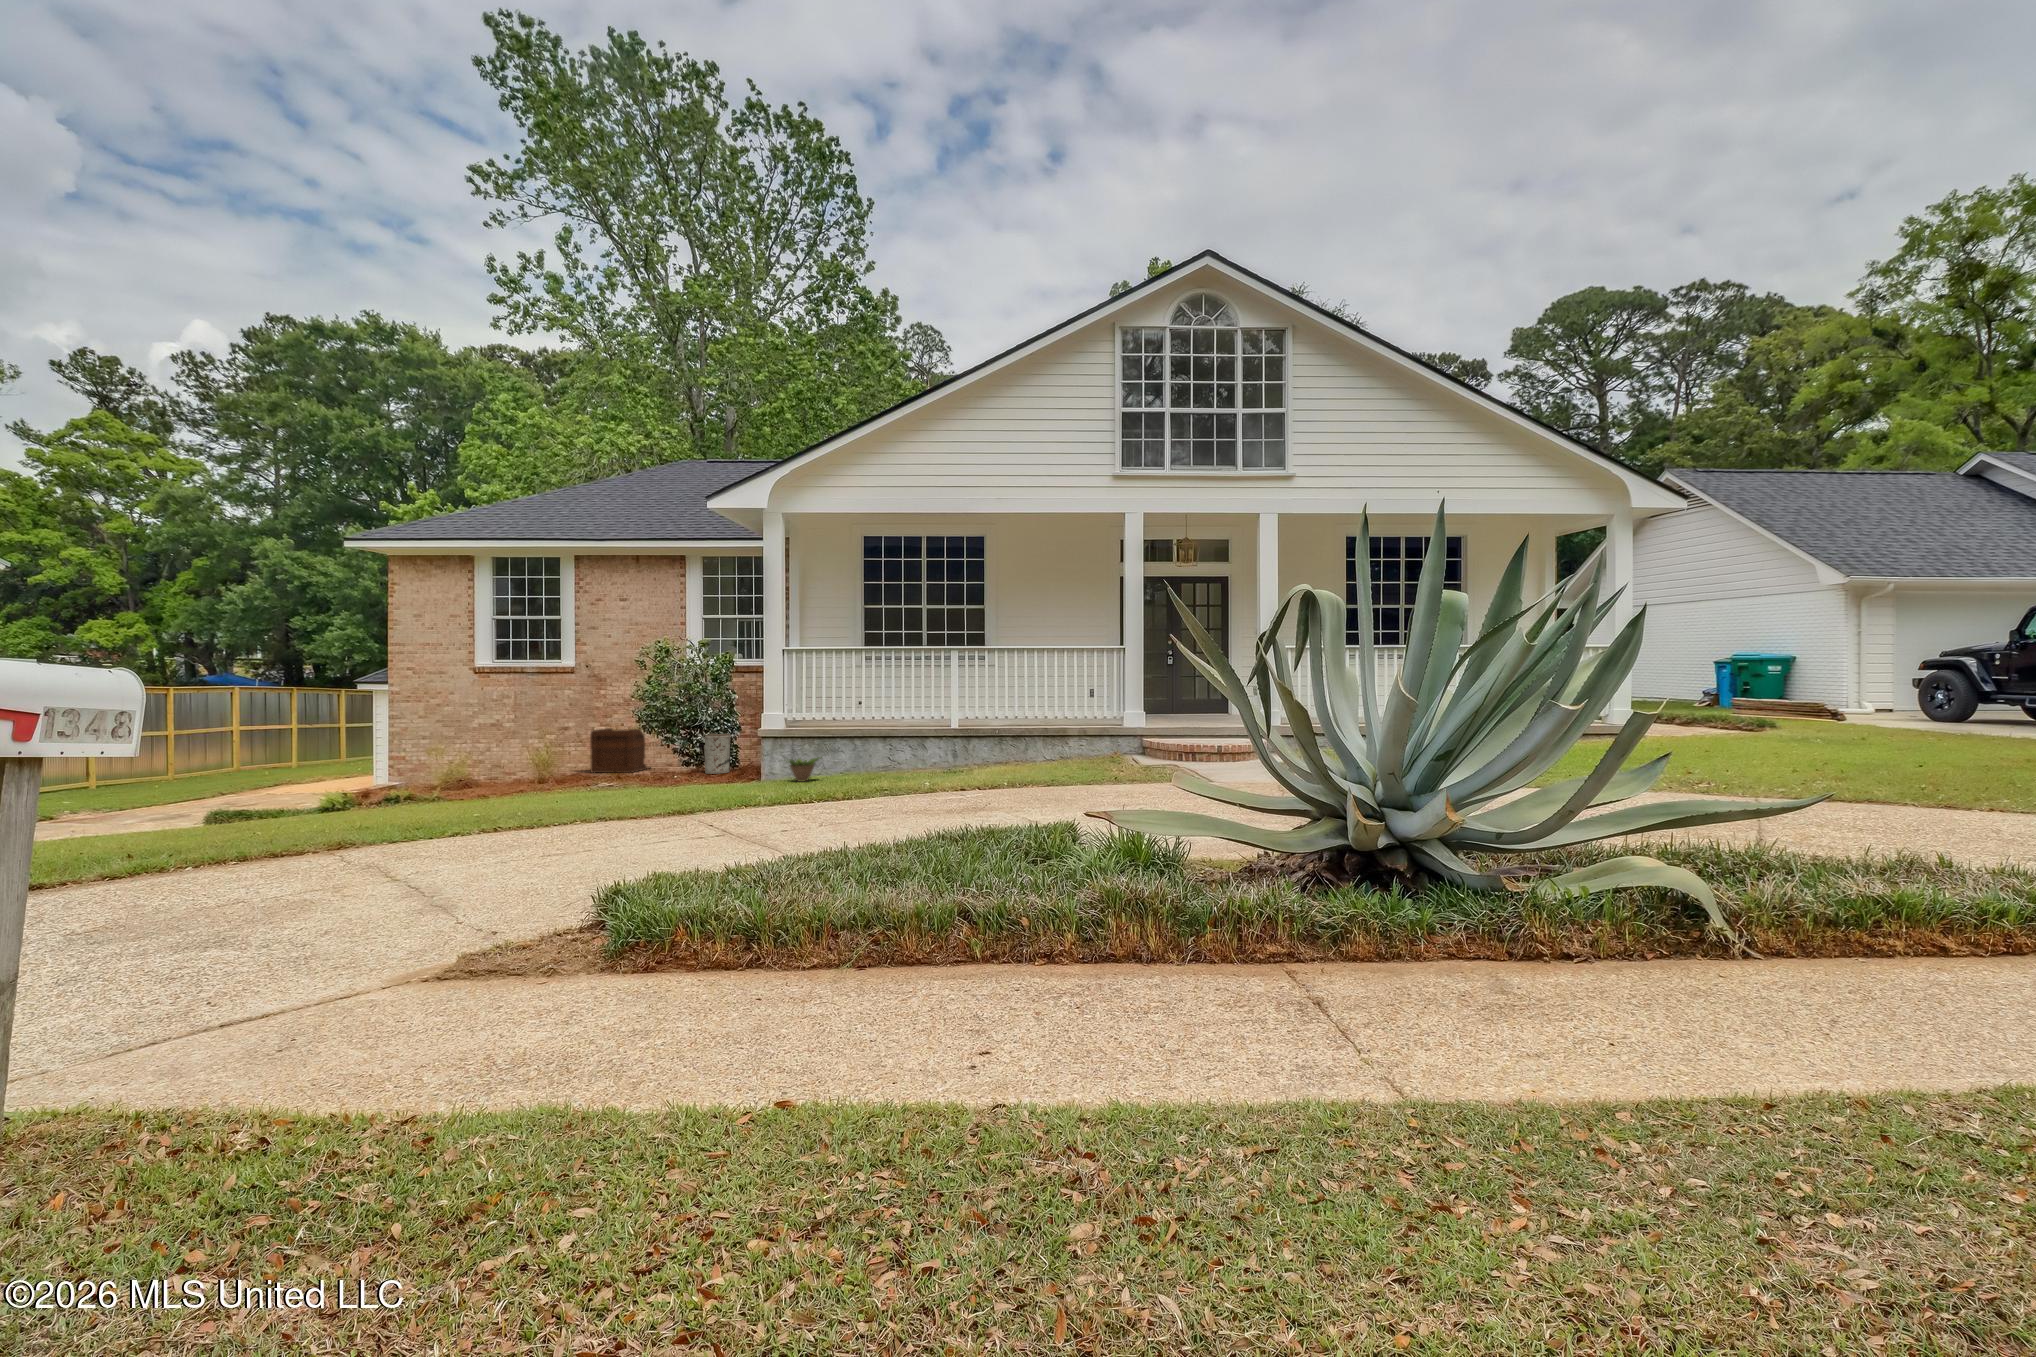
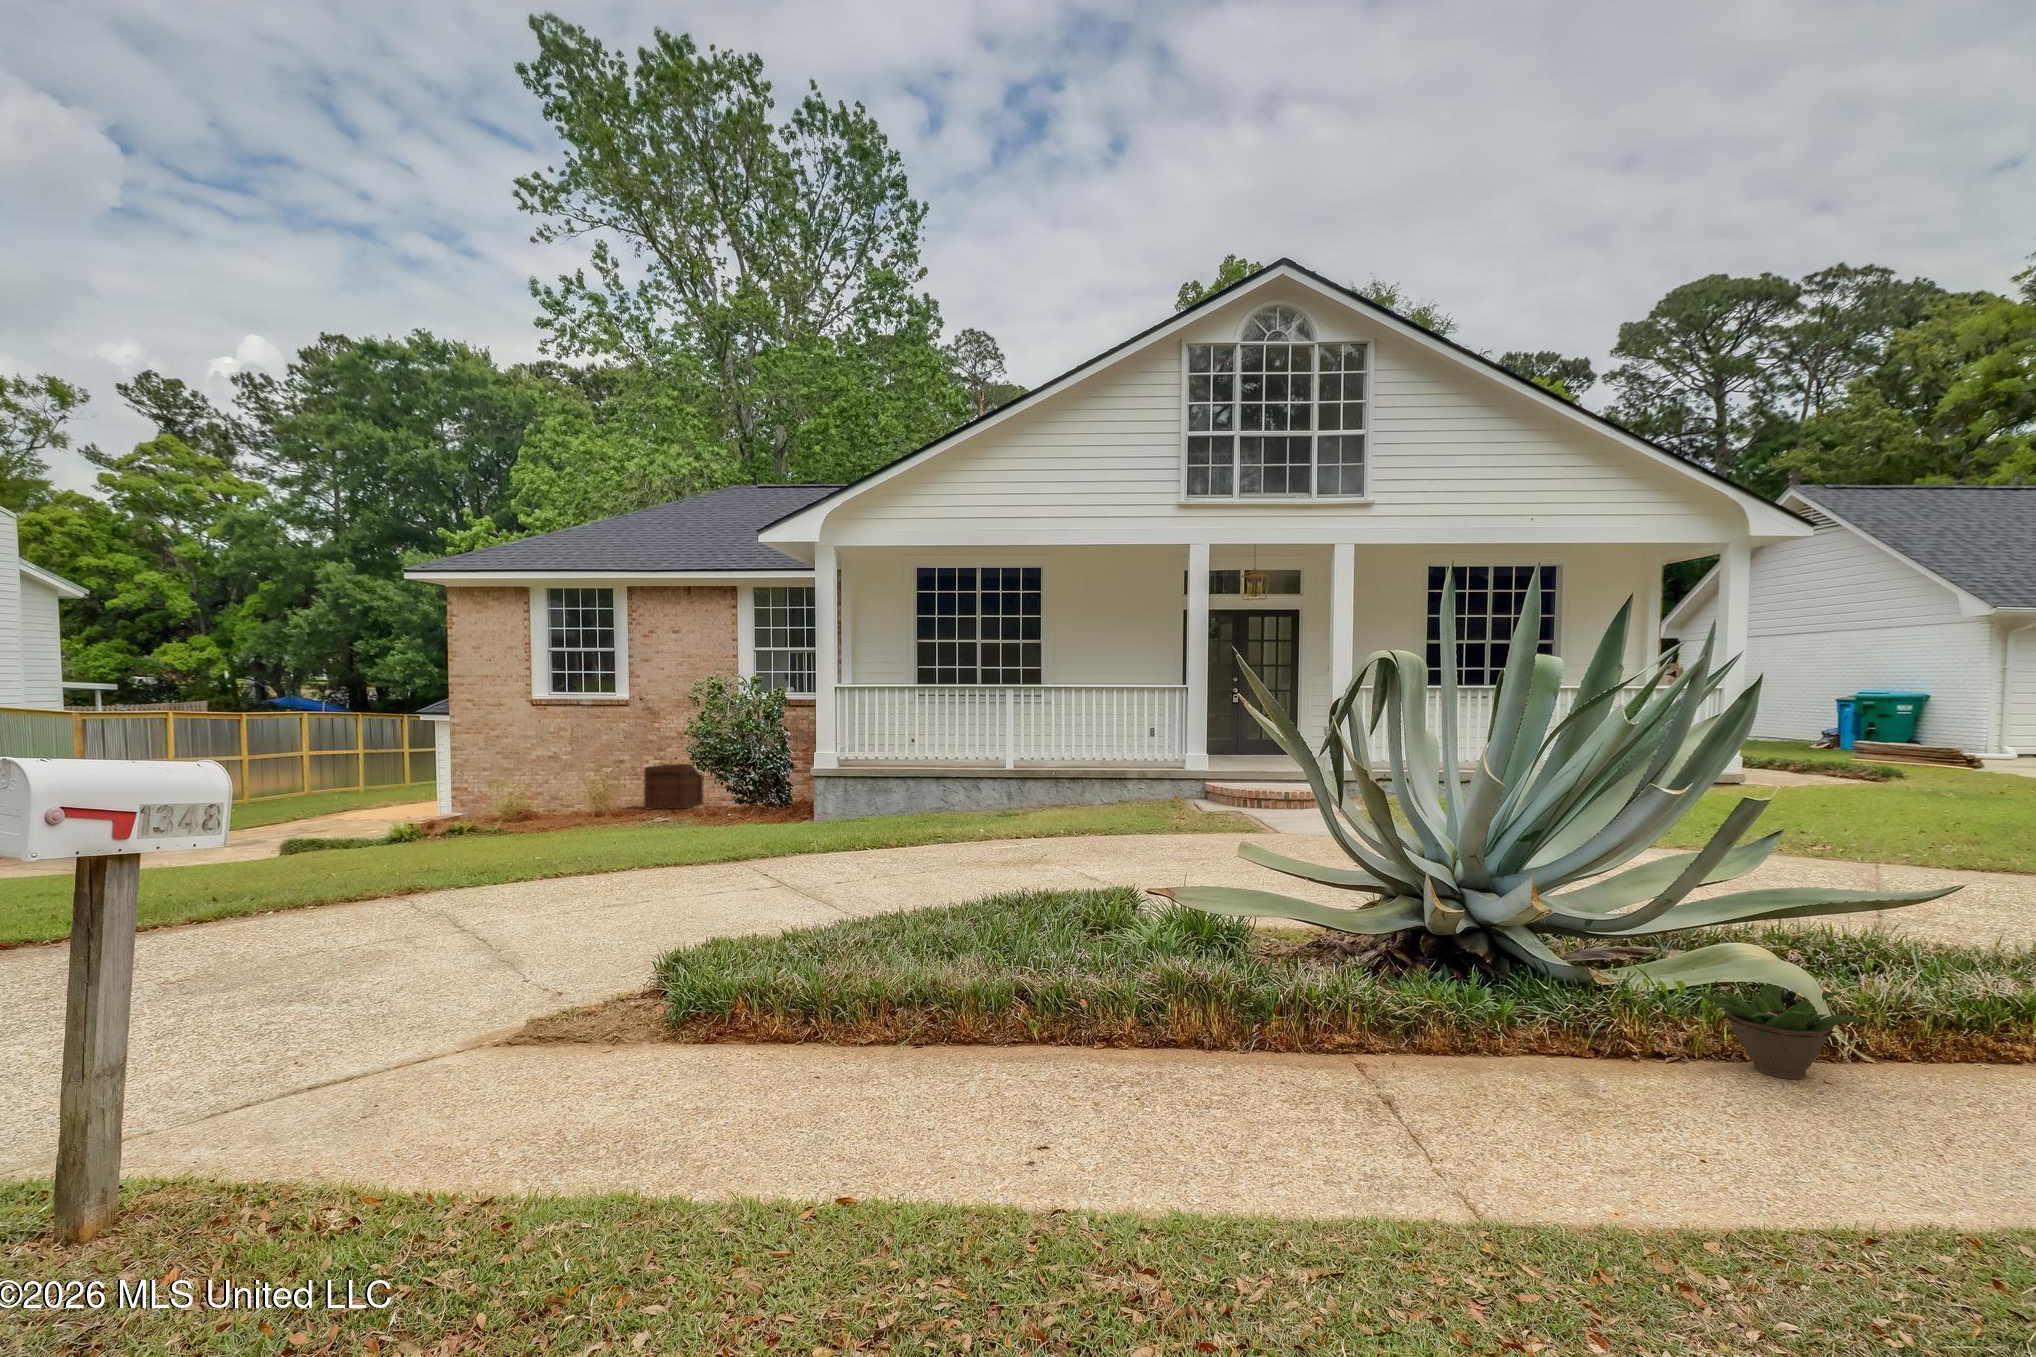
trash can: present [703,733,731,774] -> none [754,771,781,812]
decorative plant: present [786,757,822,782] -> present [1687,984,1870,1079]

